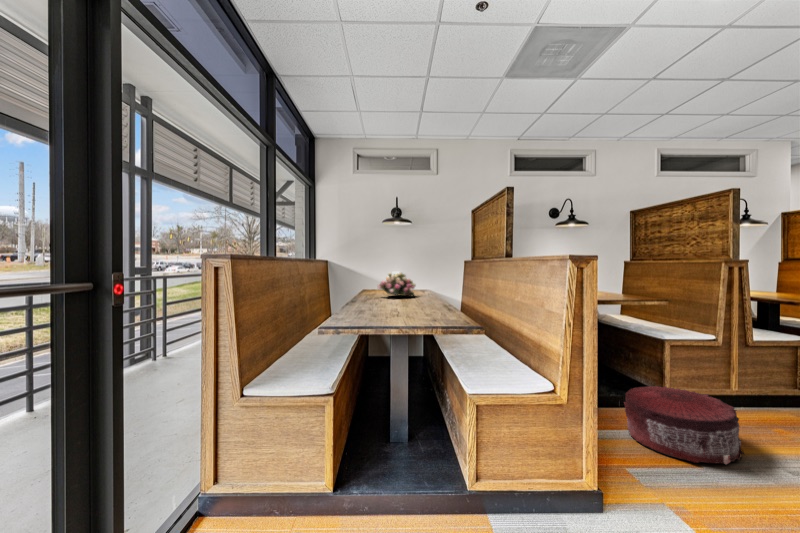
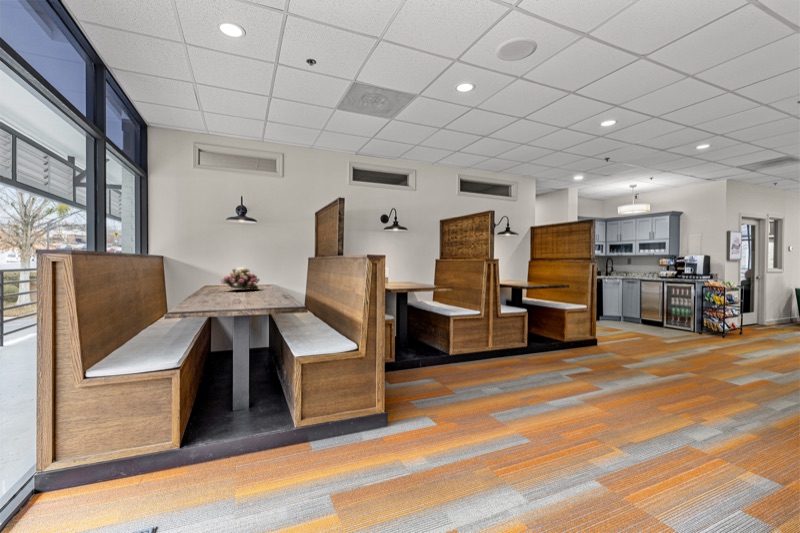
pouf: present [624,386,744,464] -> none [418,347,482,392]

